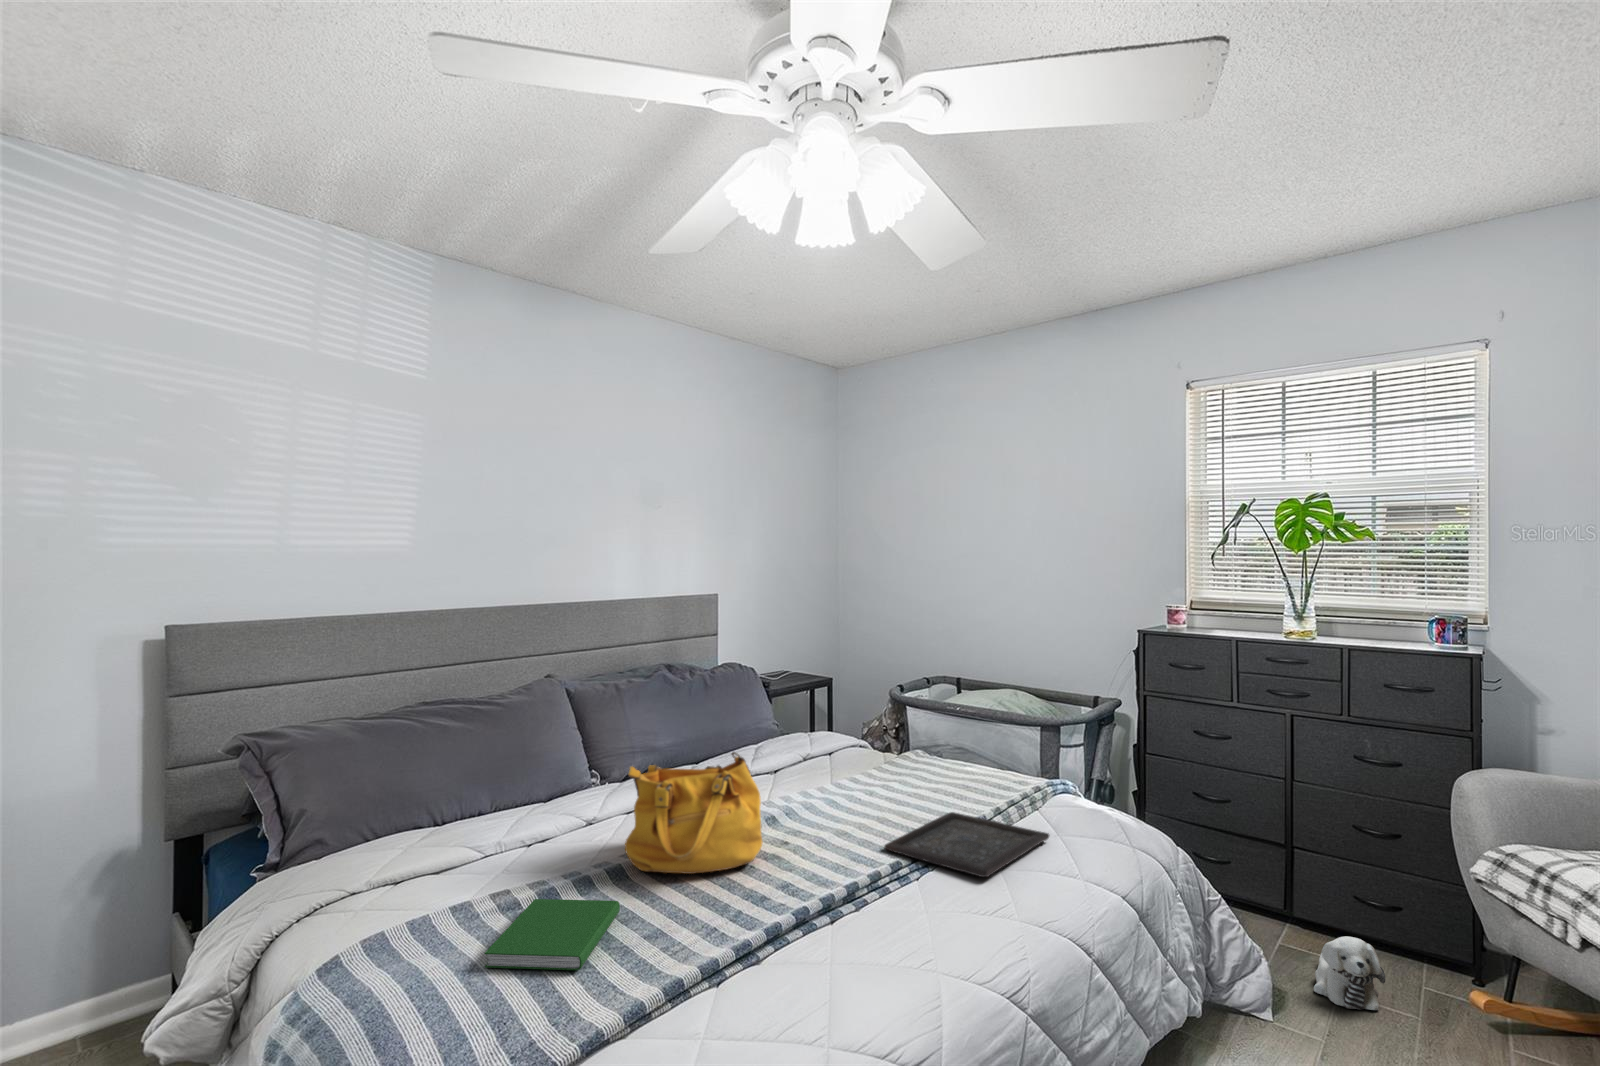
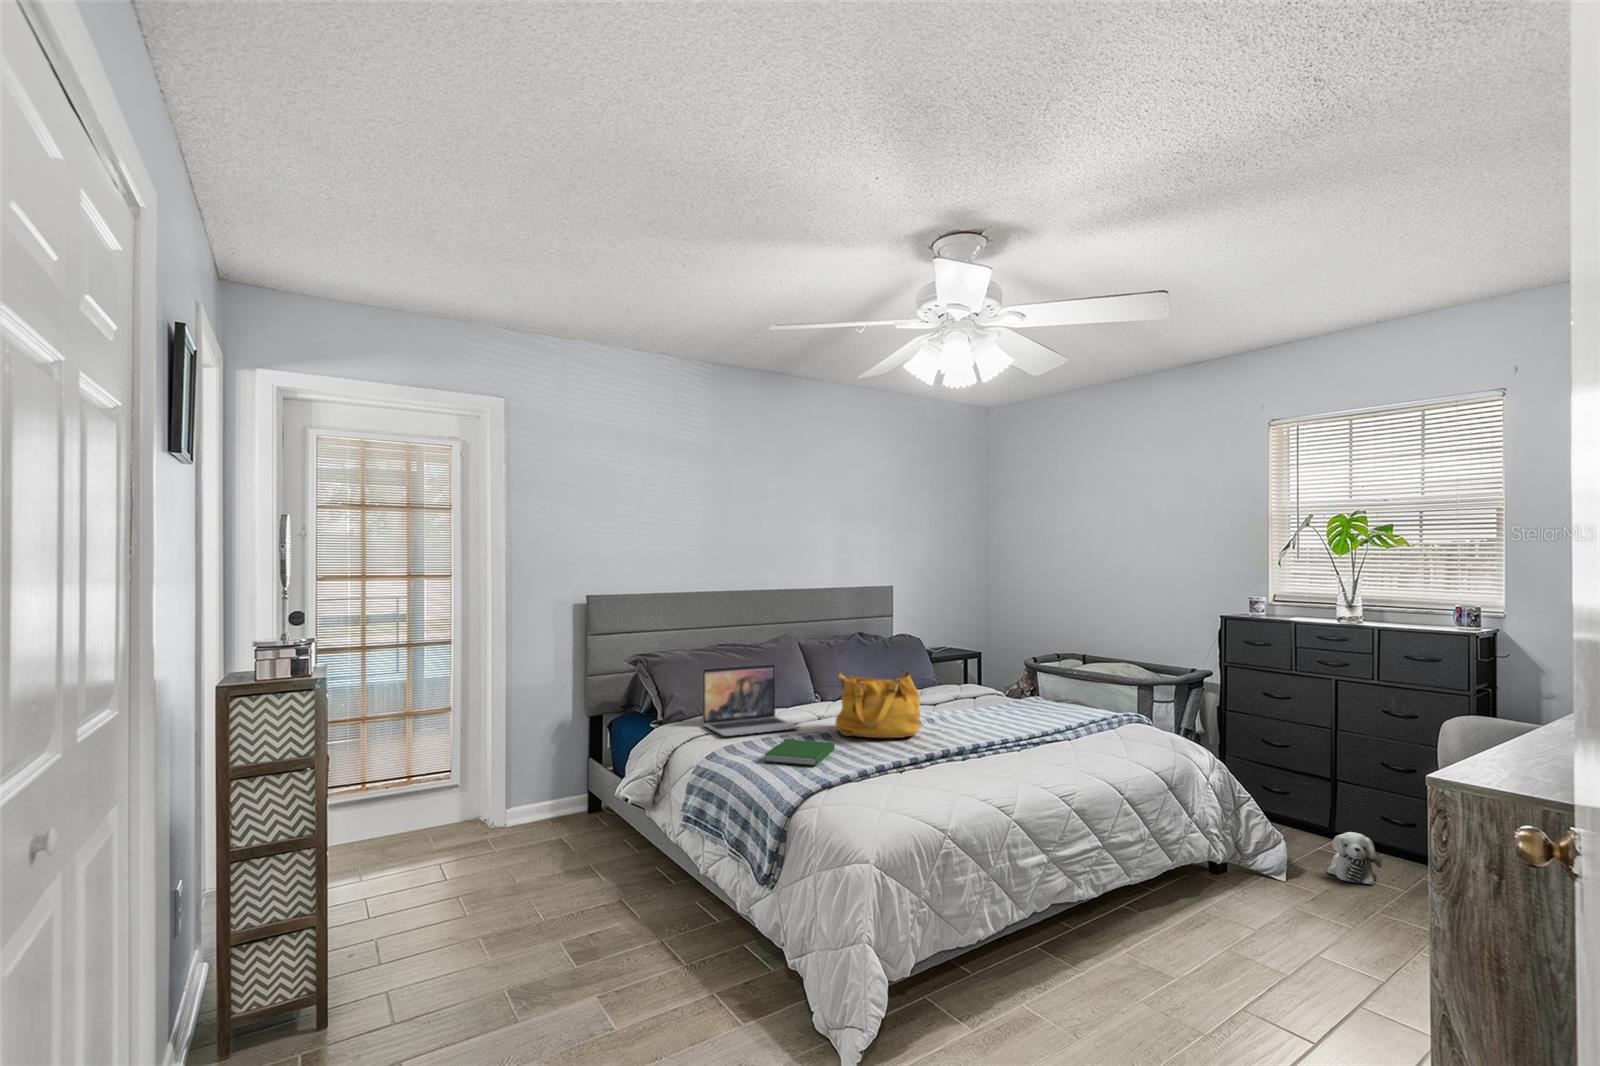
laptop: none [395,748,565,896] -> present [702,664,799,736]
tray: present [884,812,1049,877] -> none [1000,724,1115,751]

